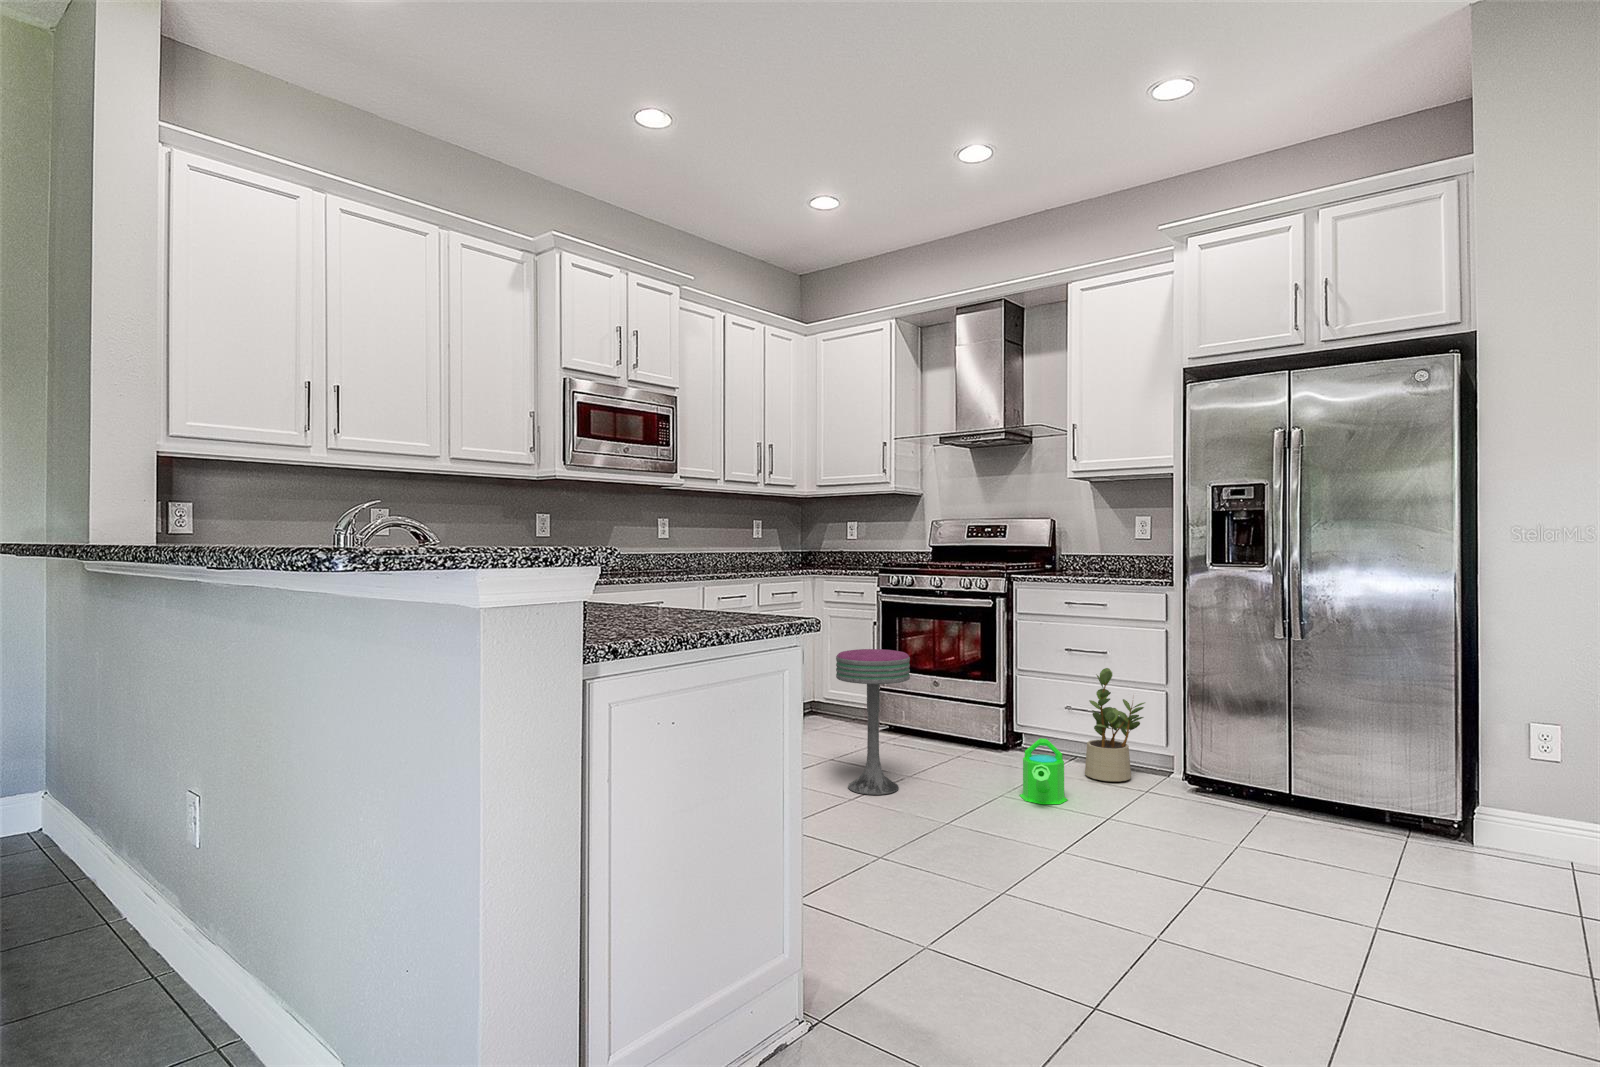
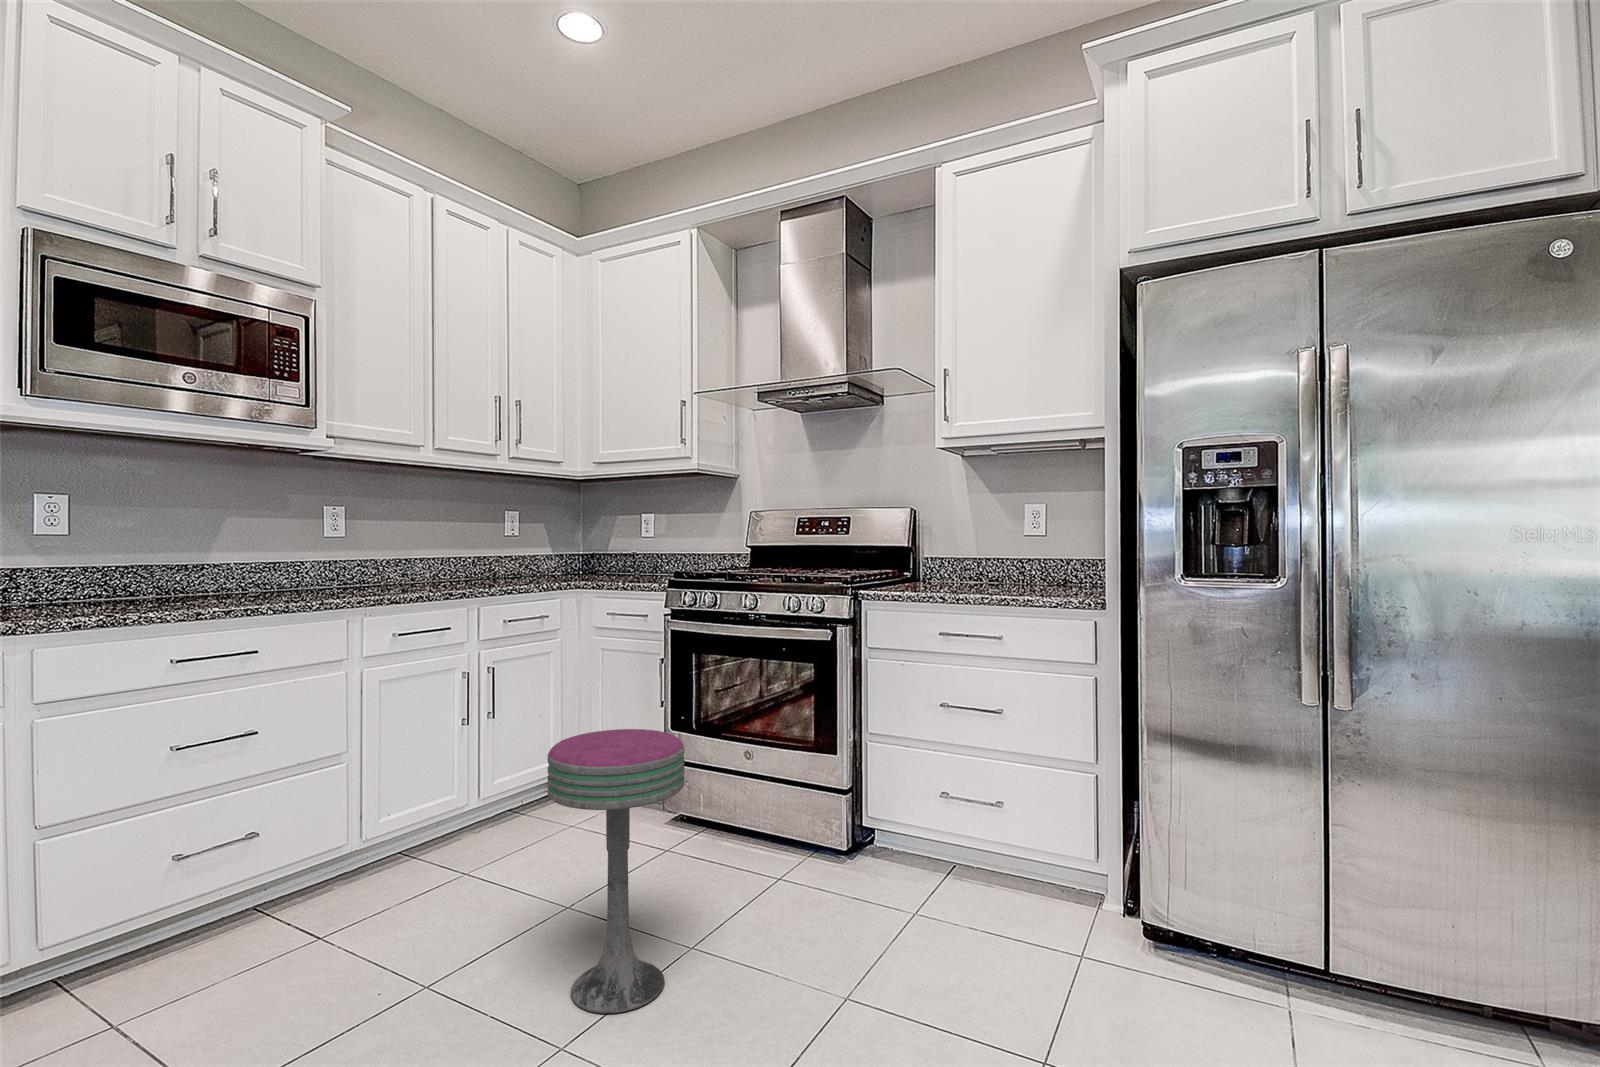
potted plant: present [1085,668,1145,781] -> none [974,741,1068,929]
watering can: present [1020,739,1068,804] -> none [875,885,958,1013]

